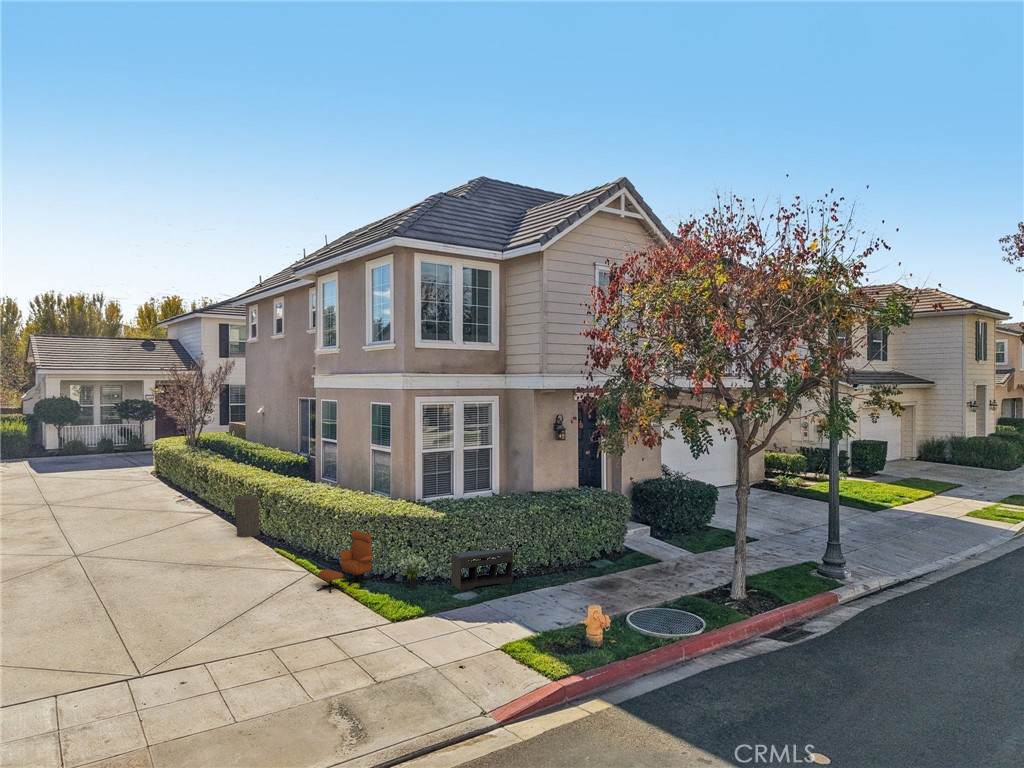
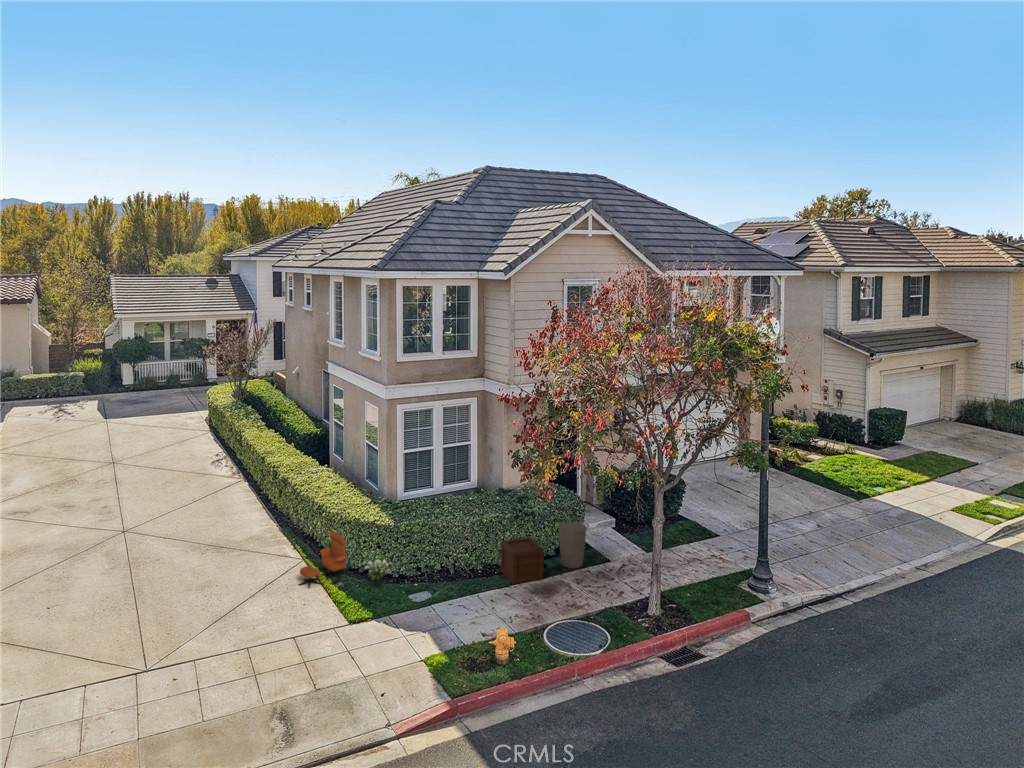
trash can: present [234,495,260,537] -> present [559,522,587,568]
wooden crate: none [547,532,598,581] -> present [500,537,544,584]
bench: present [450,549,513,590] -> none [411,550,465,591]

